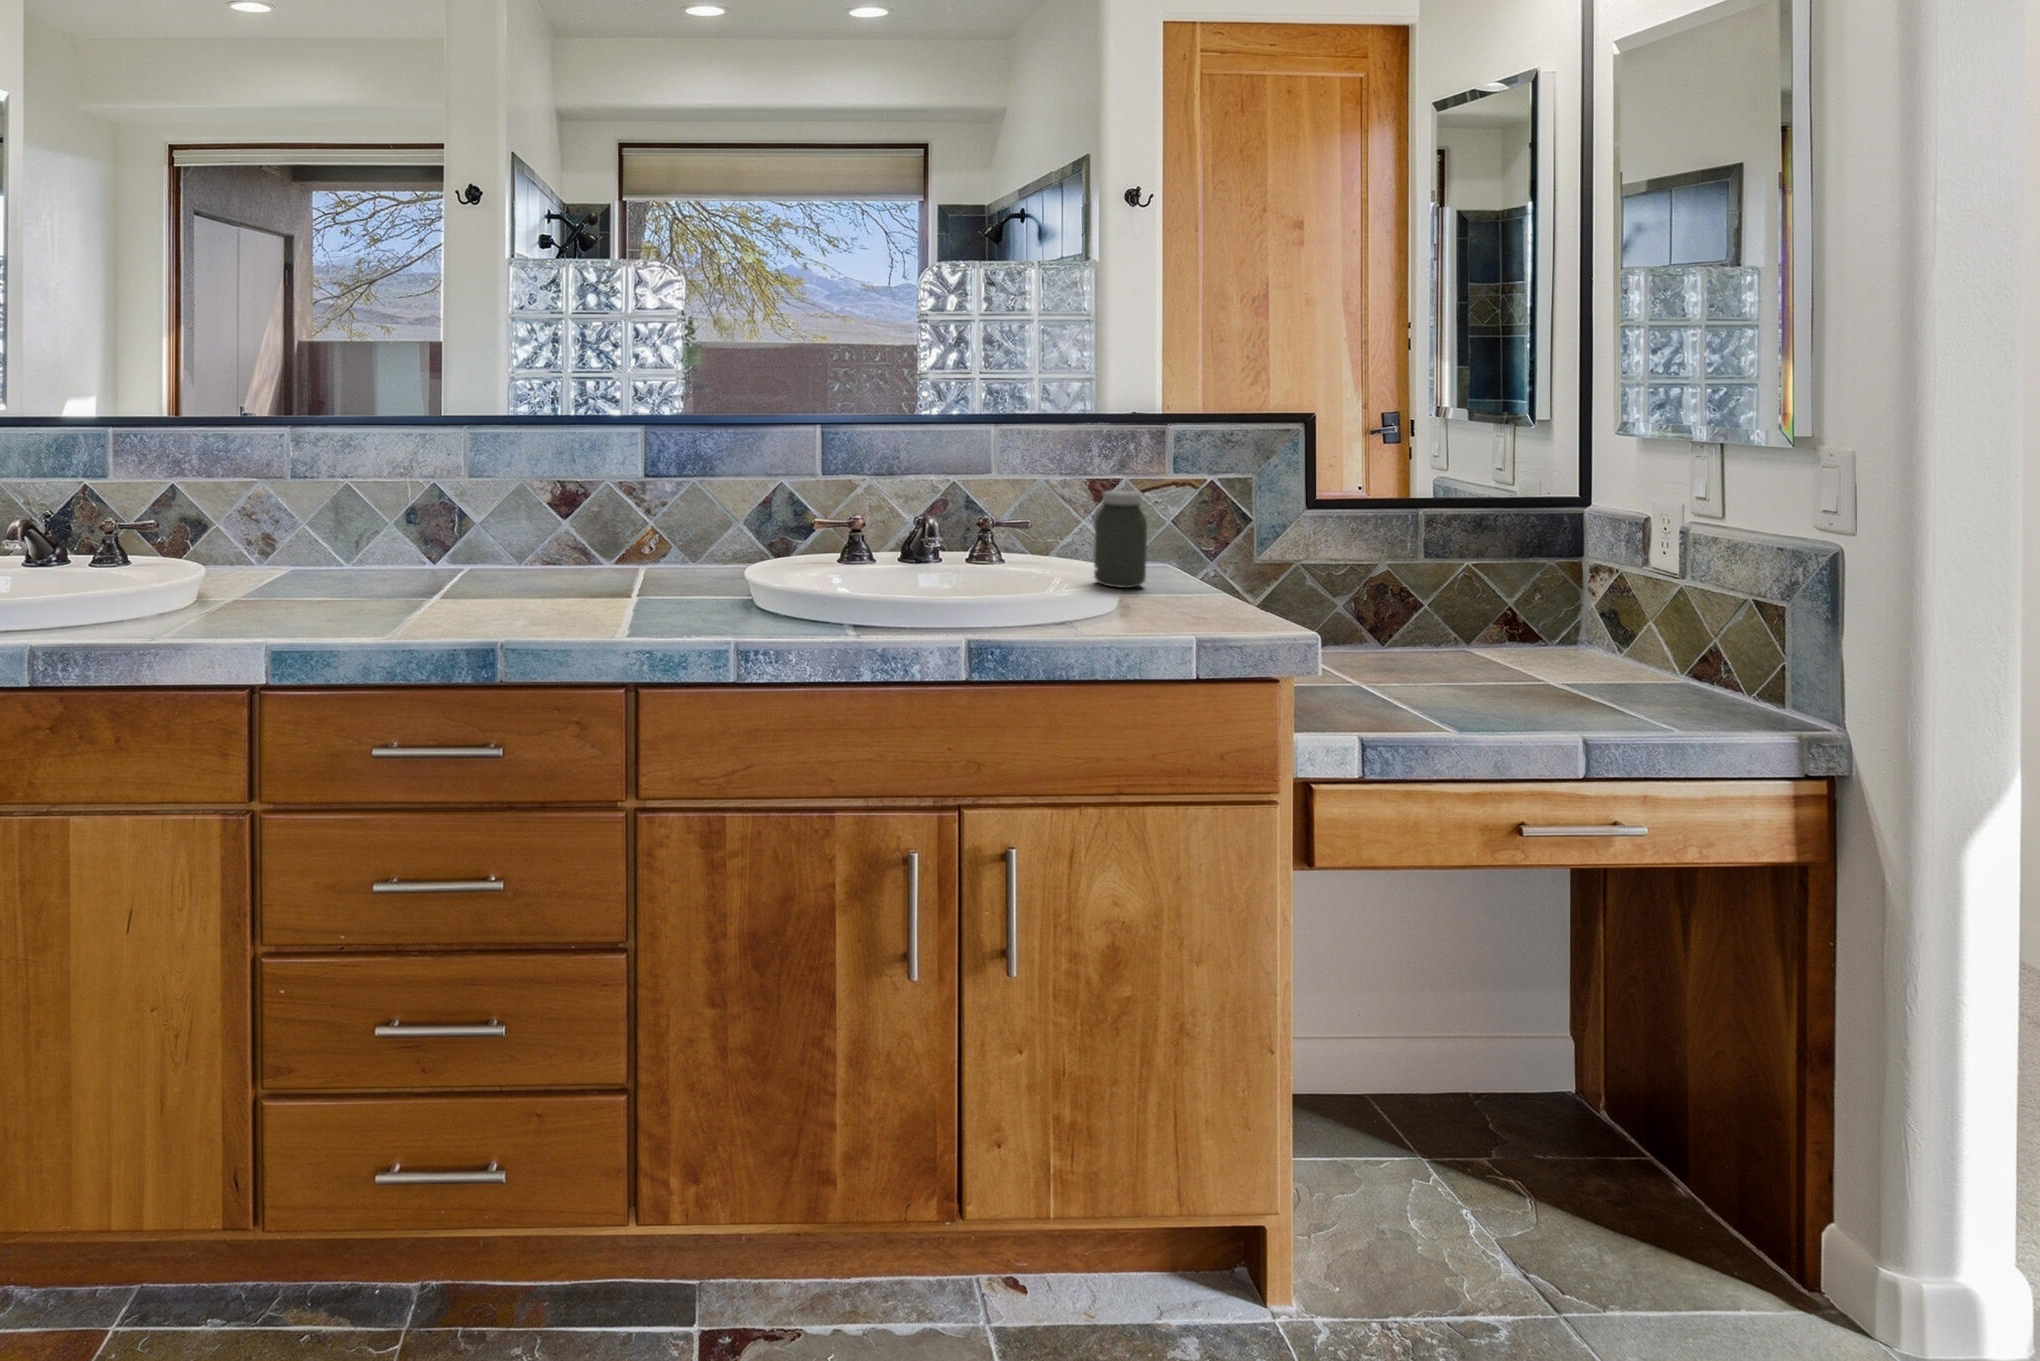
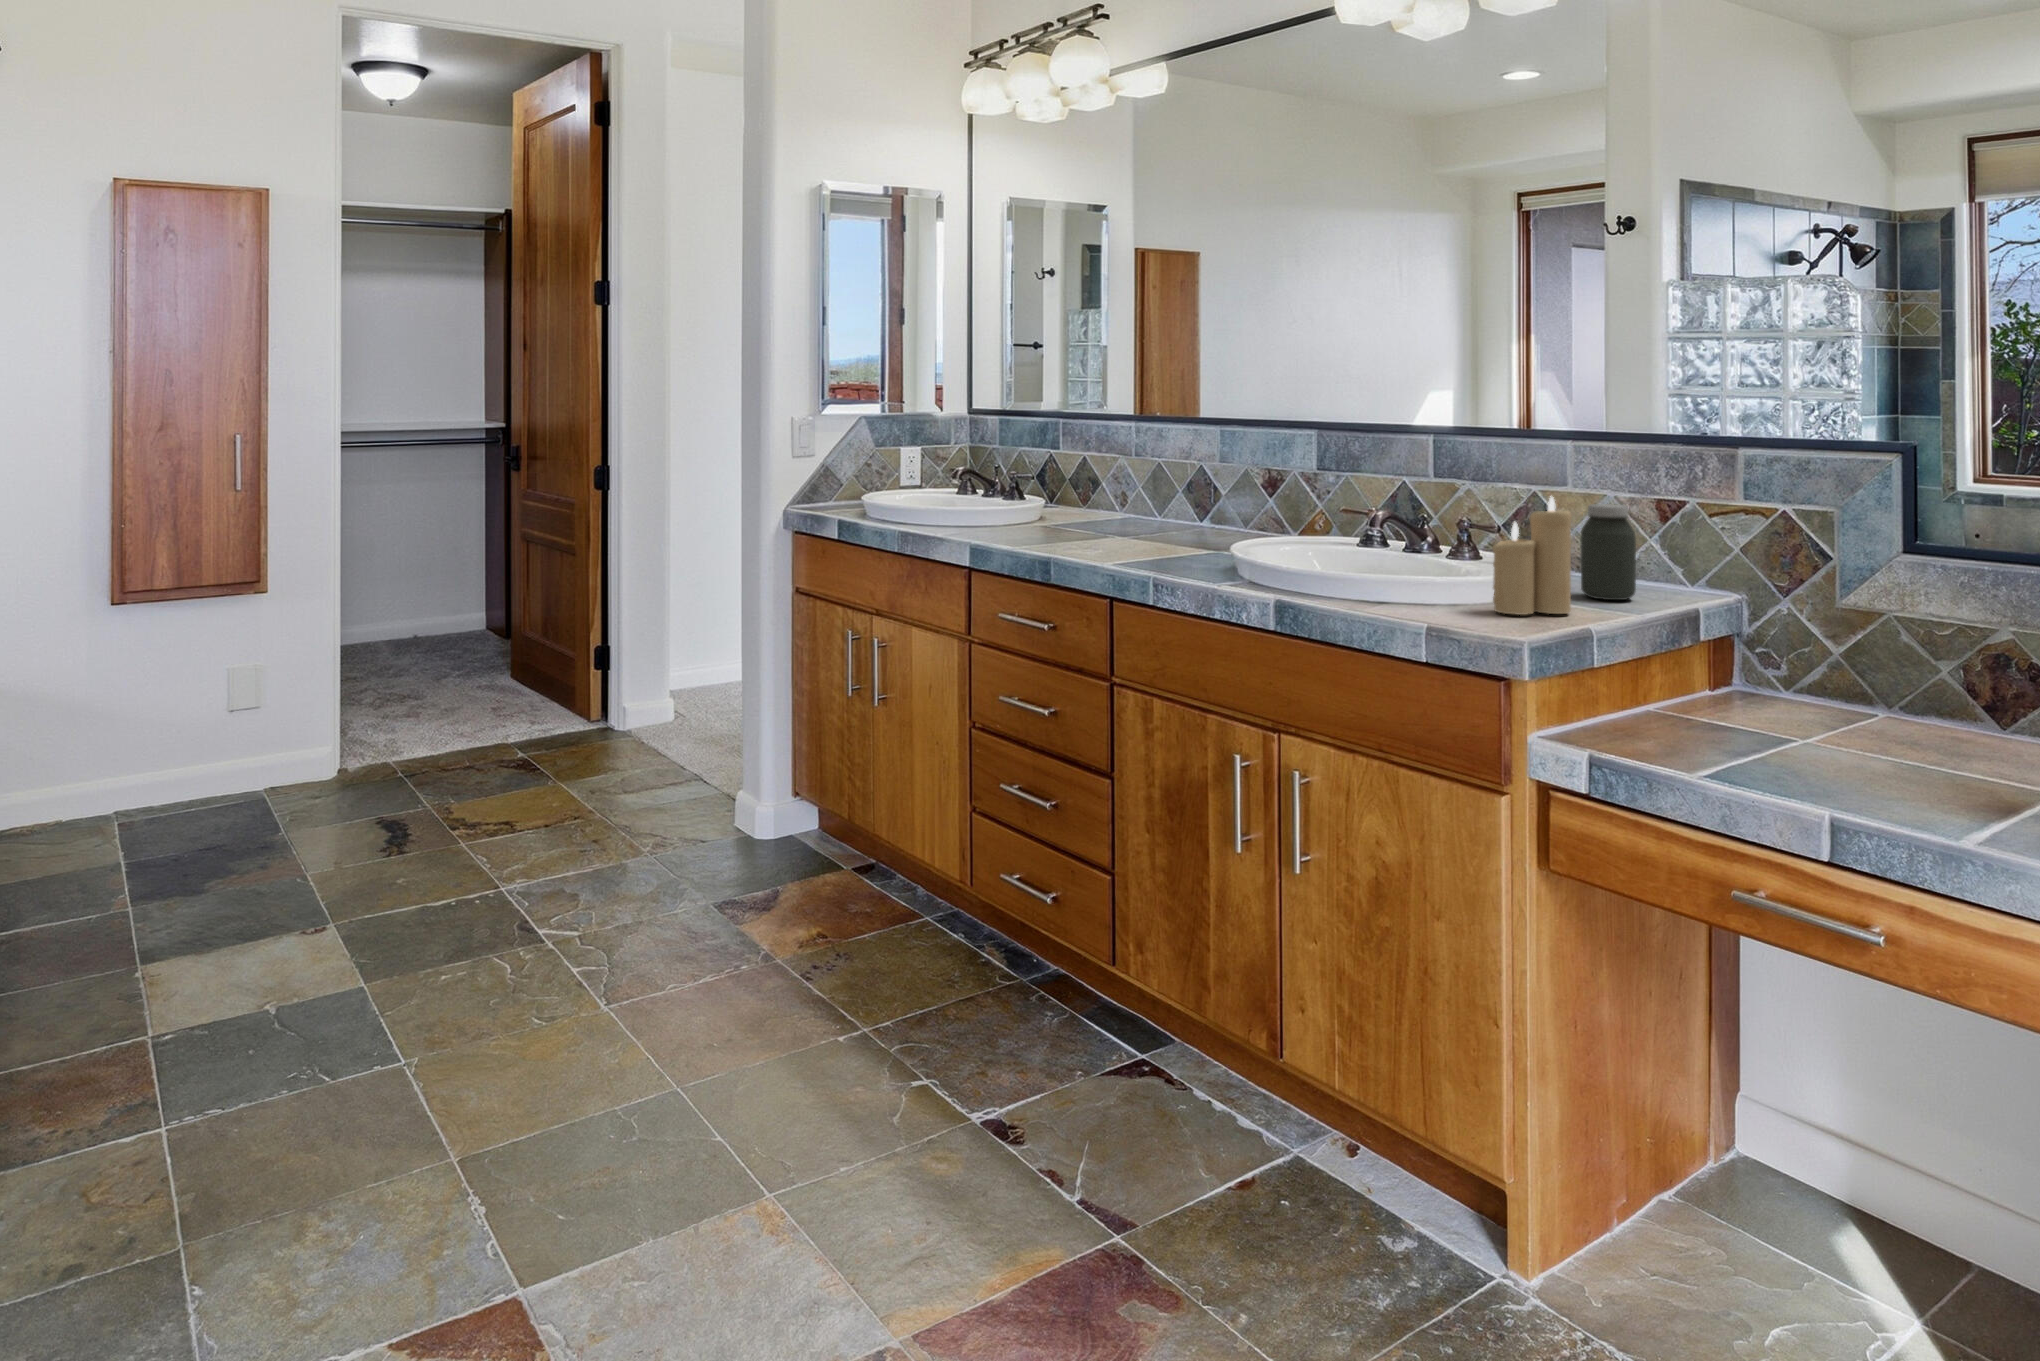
candle: none [1158,490,1205,619] -> present [1493,496,1572,615]

